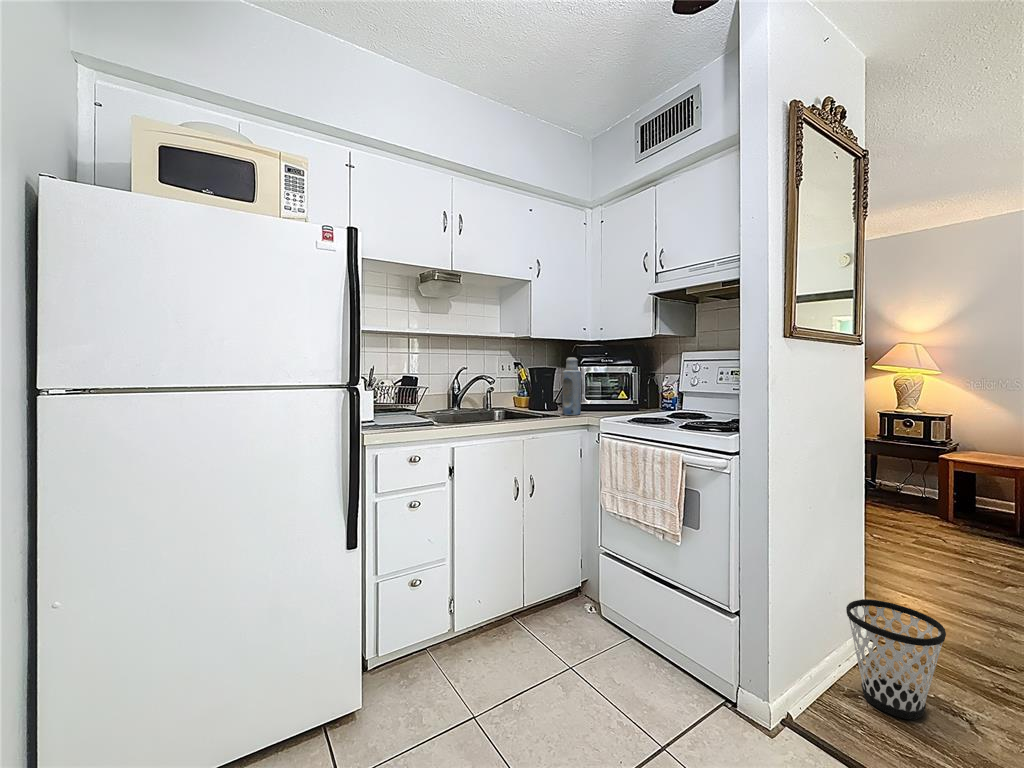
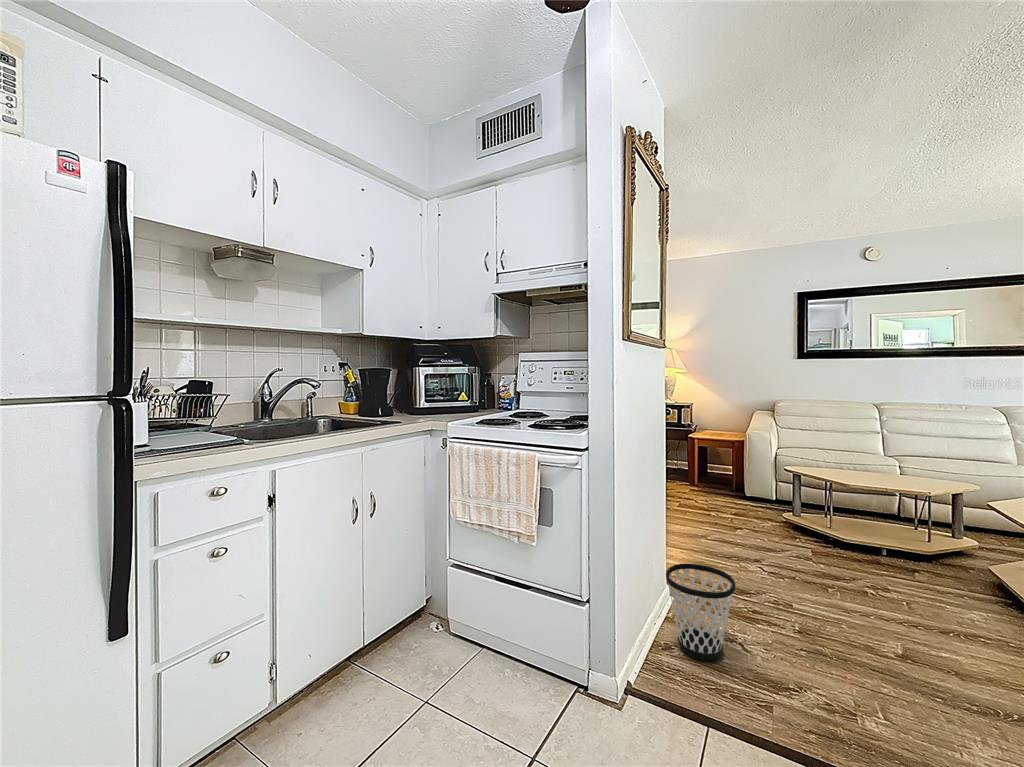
bottle: present [562,357,581,415] -> none [401,358,421,419]

